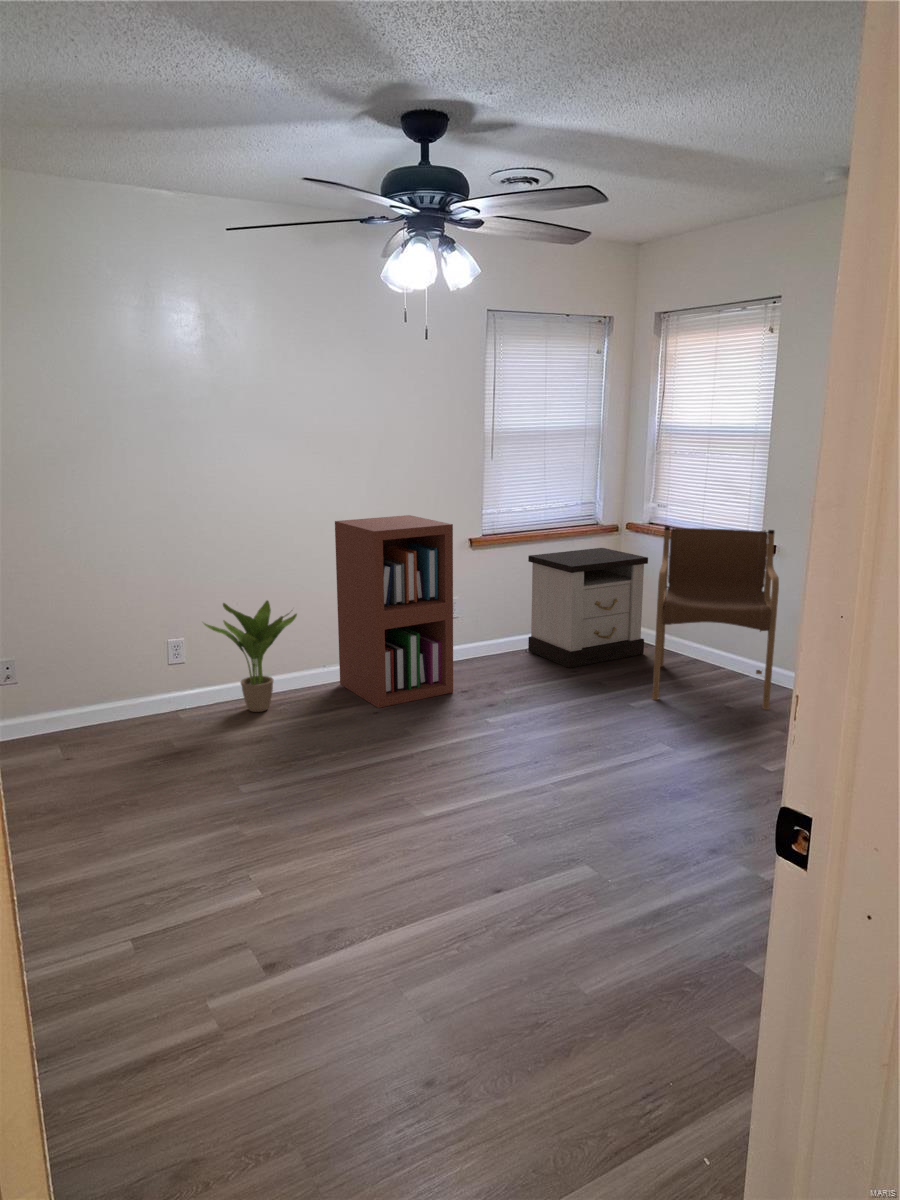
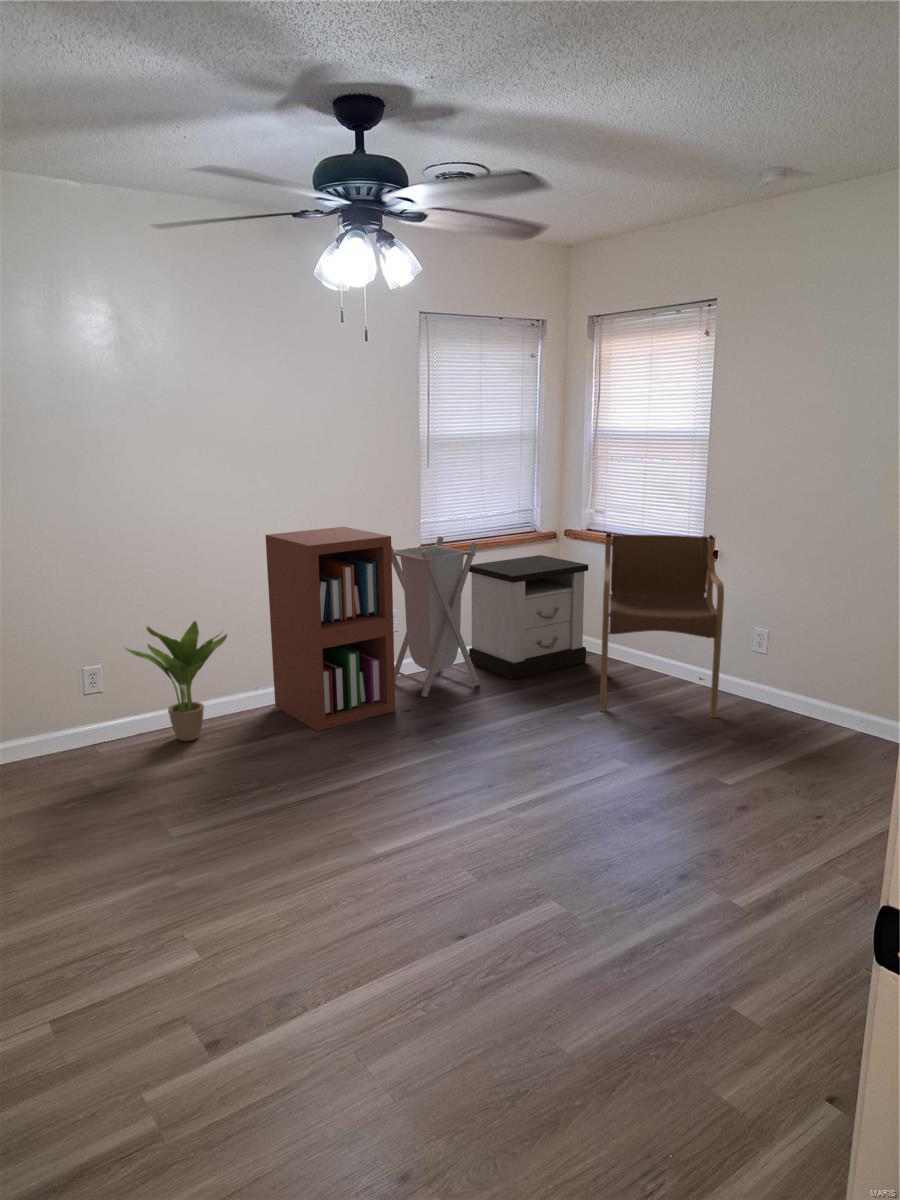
laundry hamper: none [448,526,537,681] -> present [391,536,480,697]

